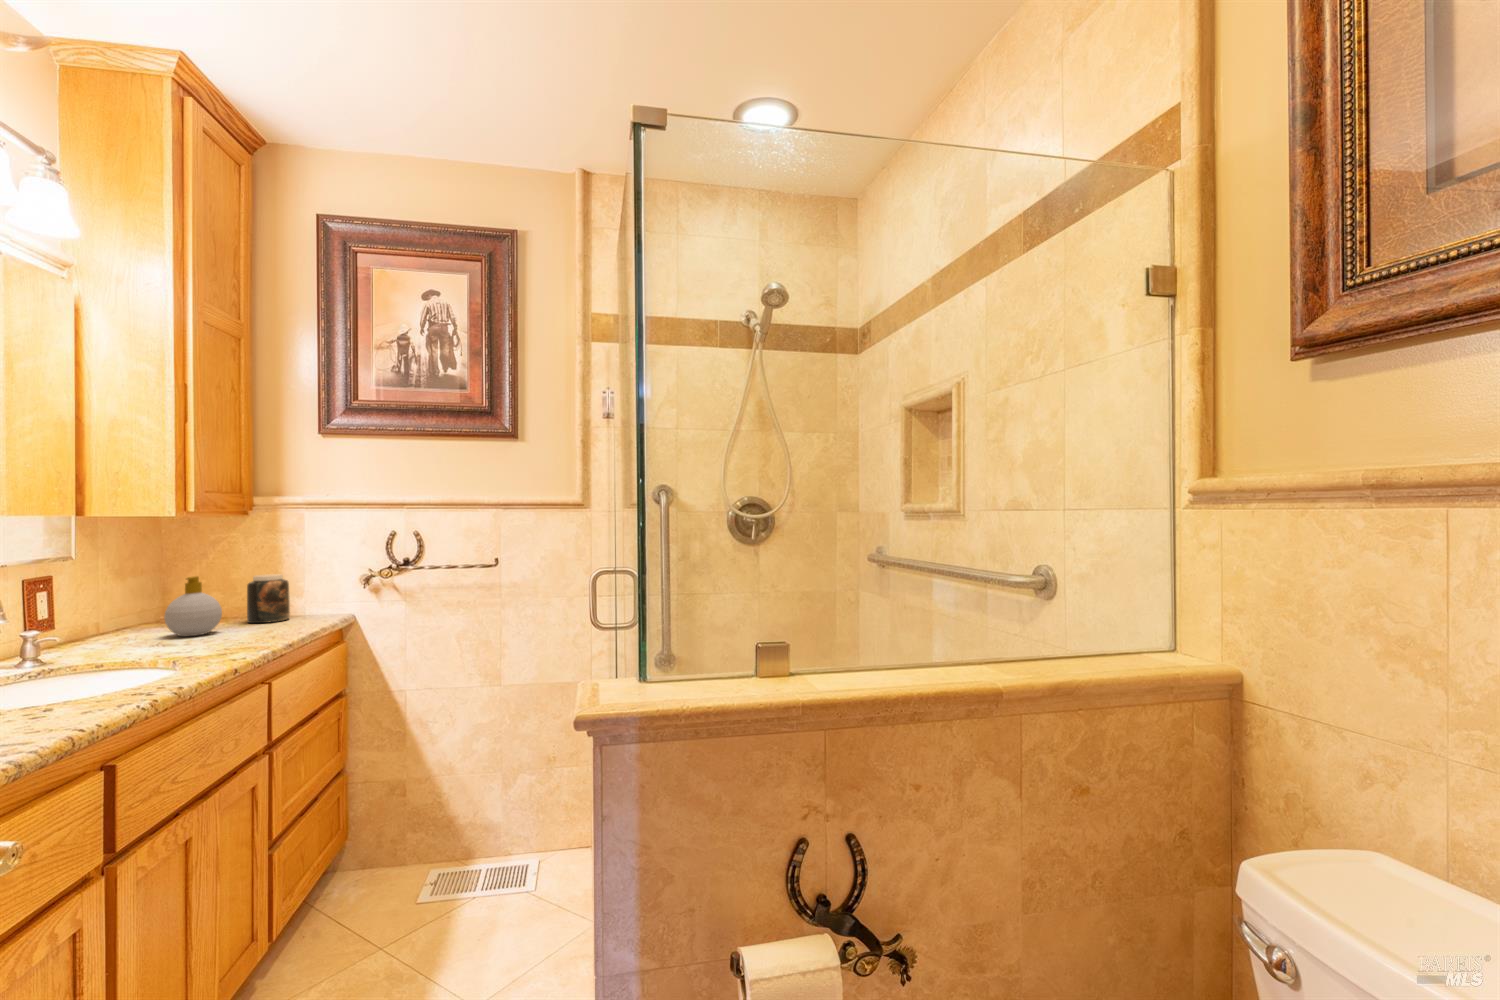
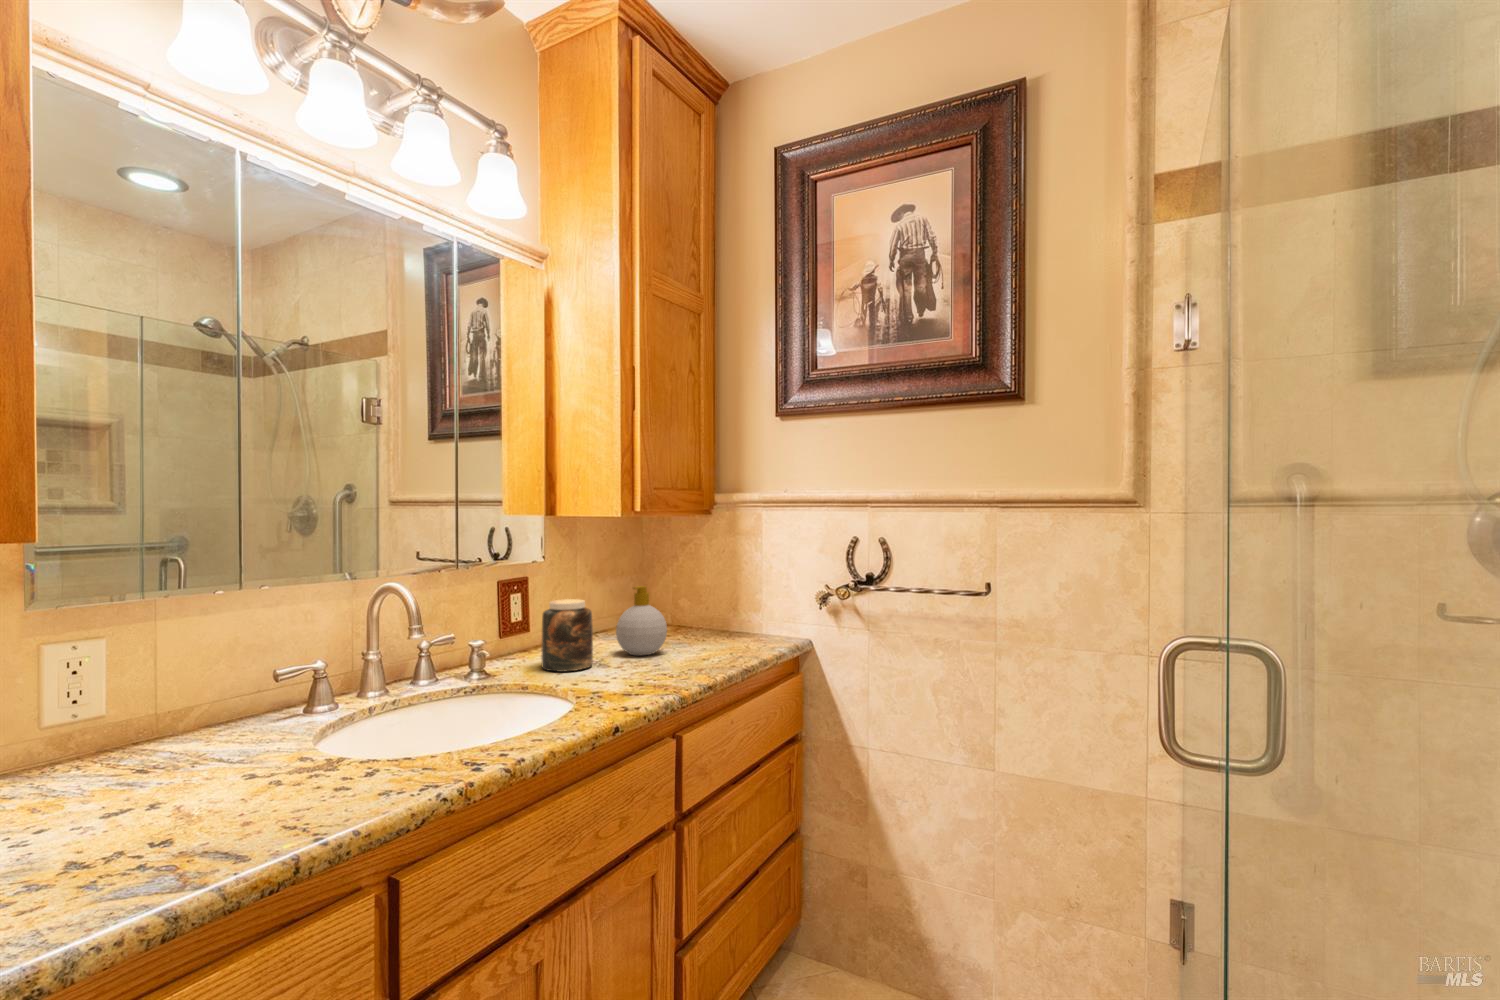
jar: present [247,574,290,623] -> present [542,599,593,672]

